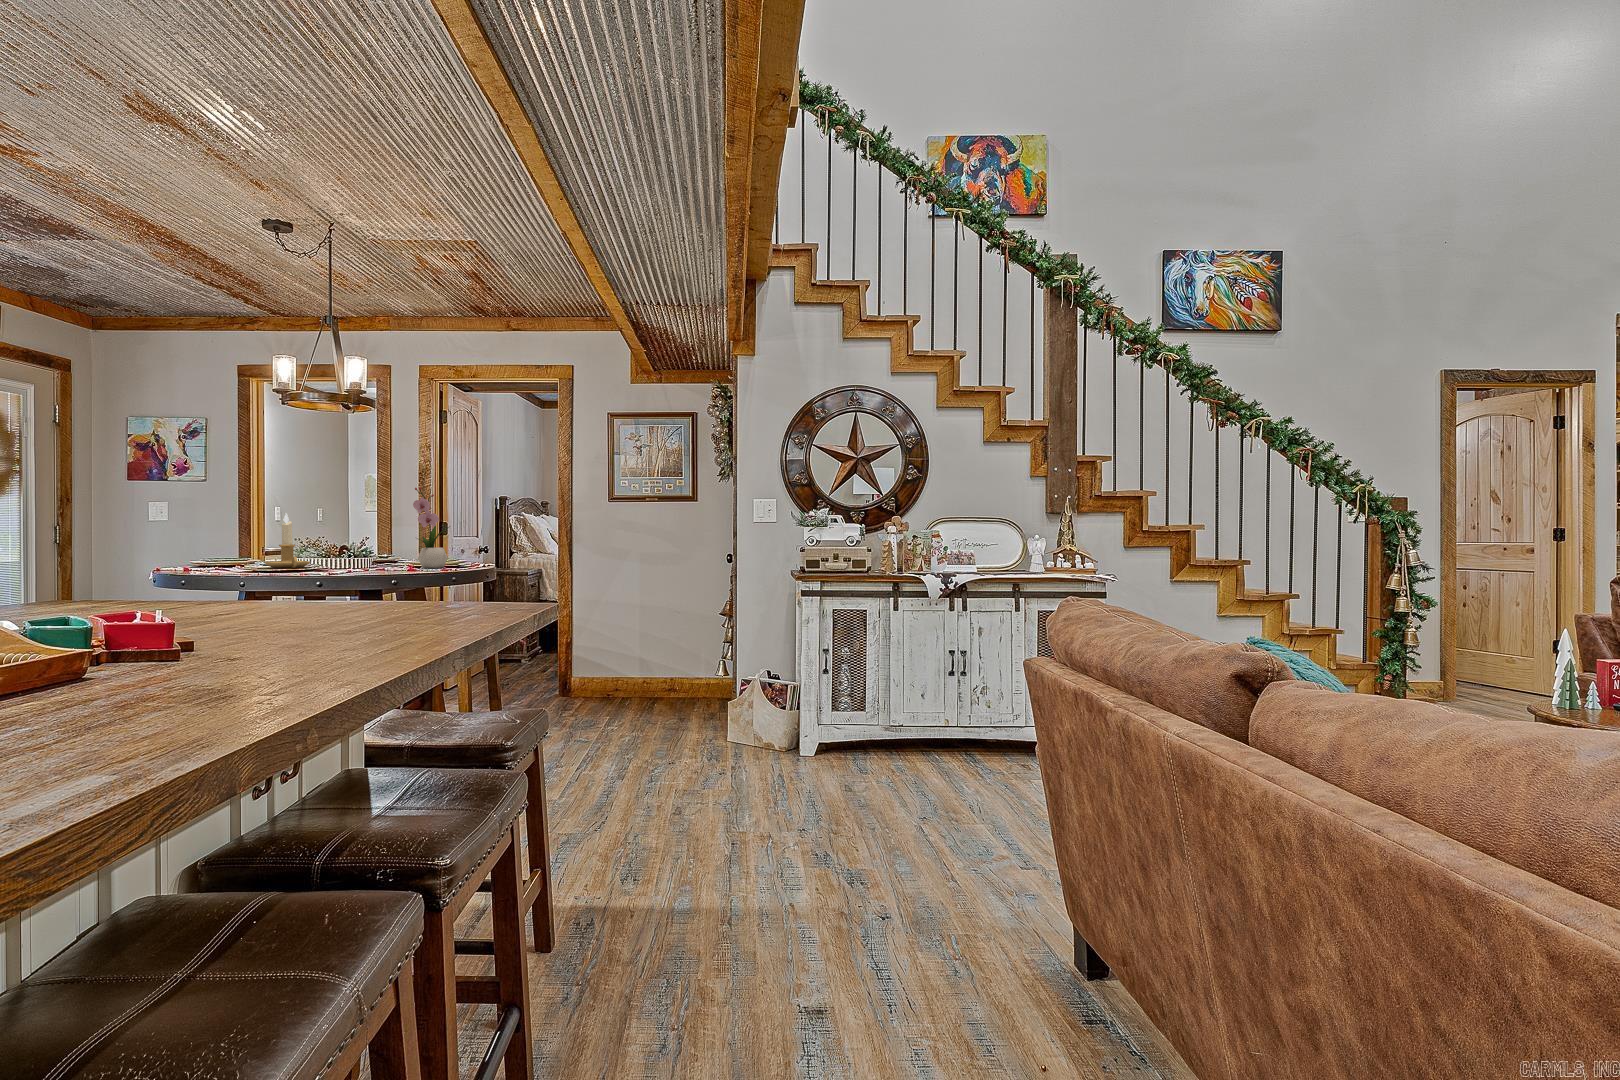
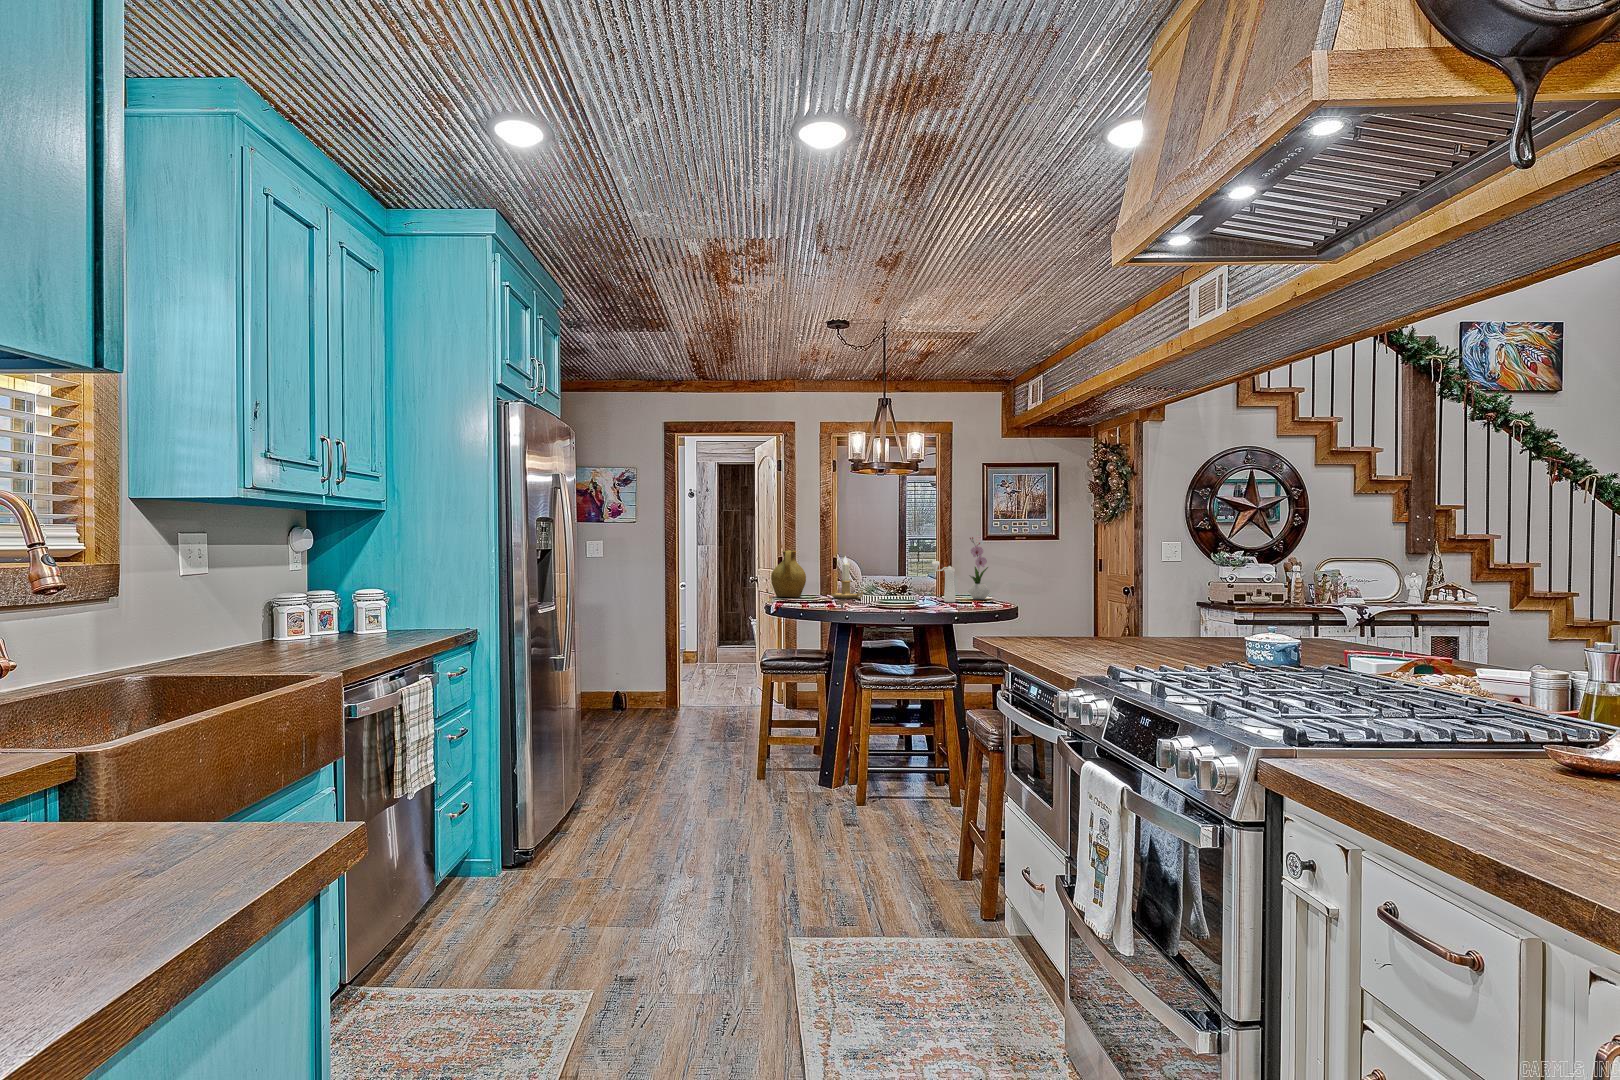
pitcher: none [207,507,259,566] -> present [771,550,806,597]
pepper mill: none [355,518,373,571] -> present [932,561,955,602]

